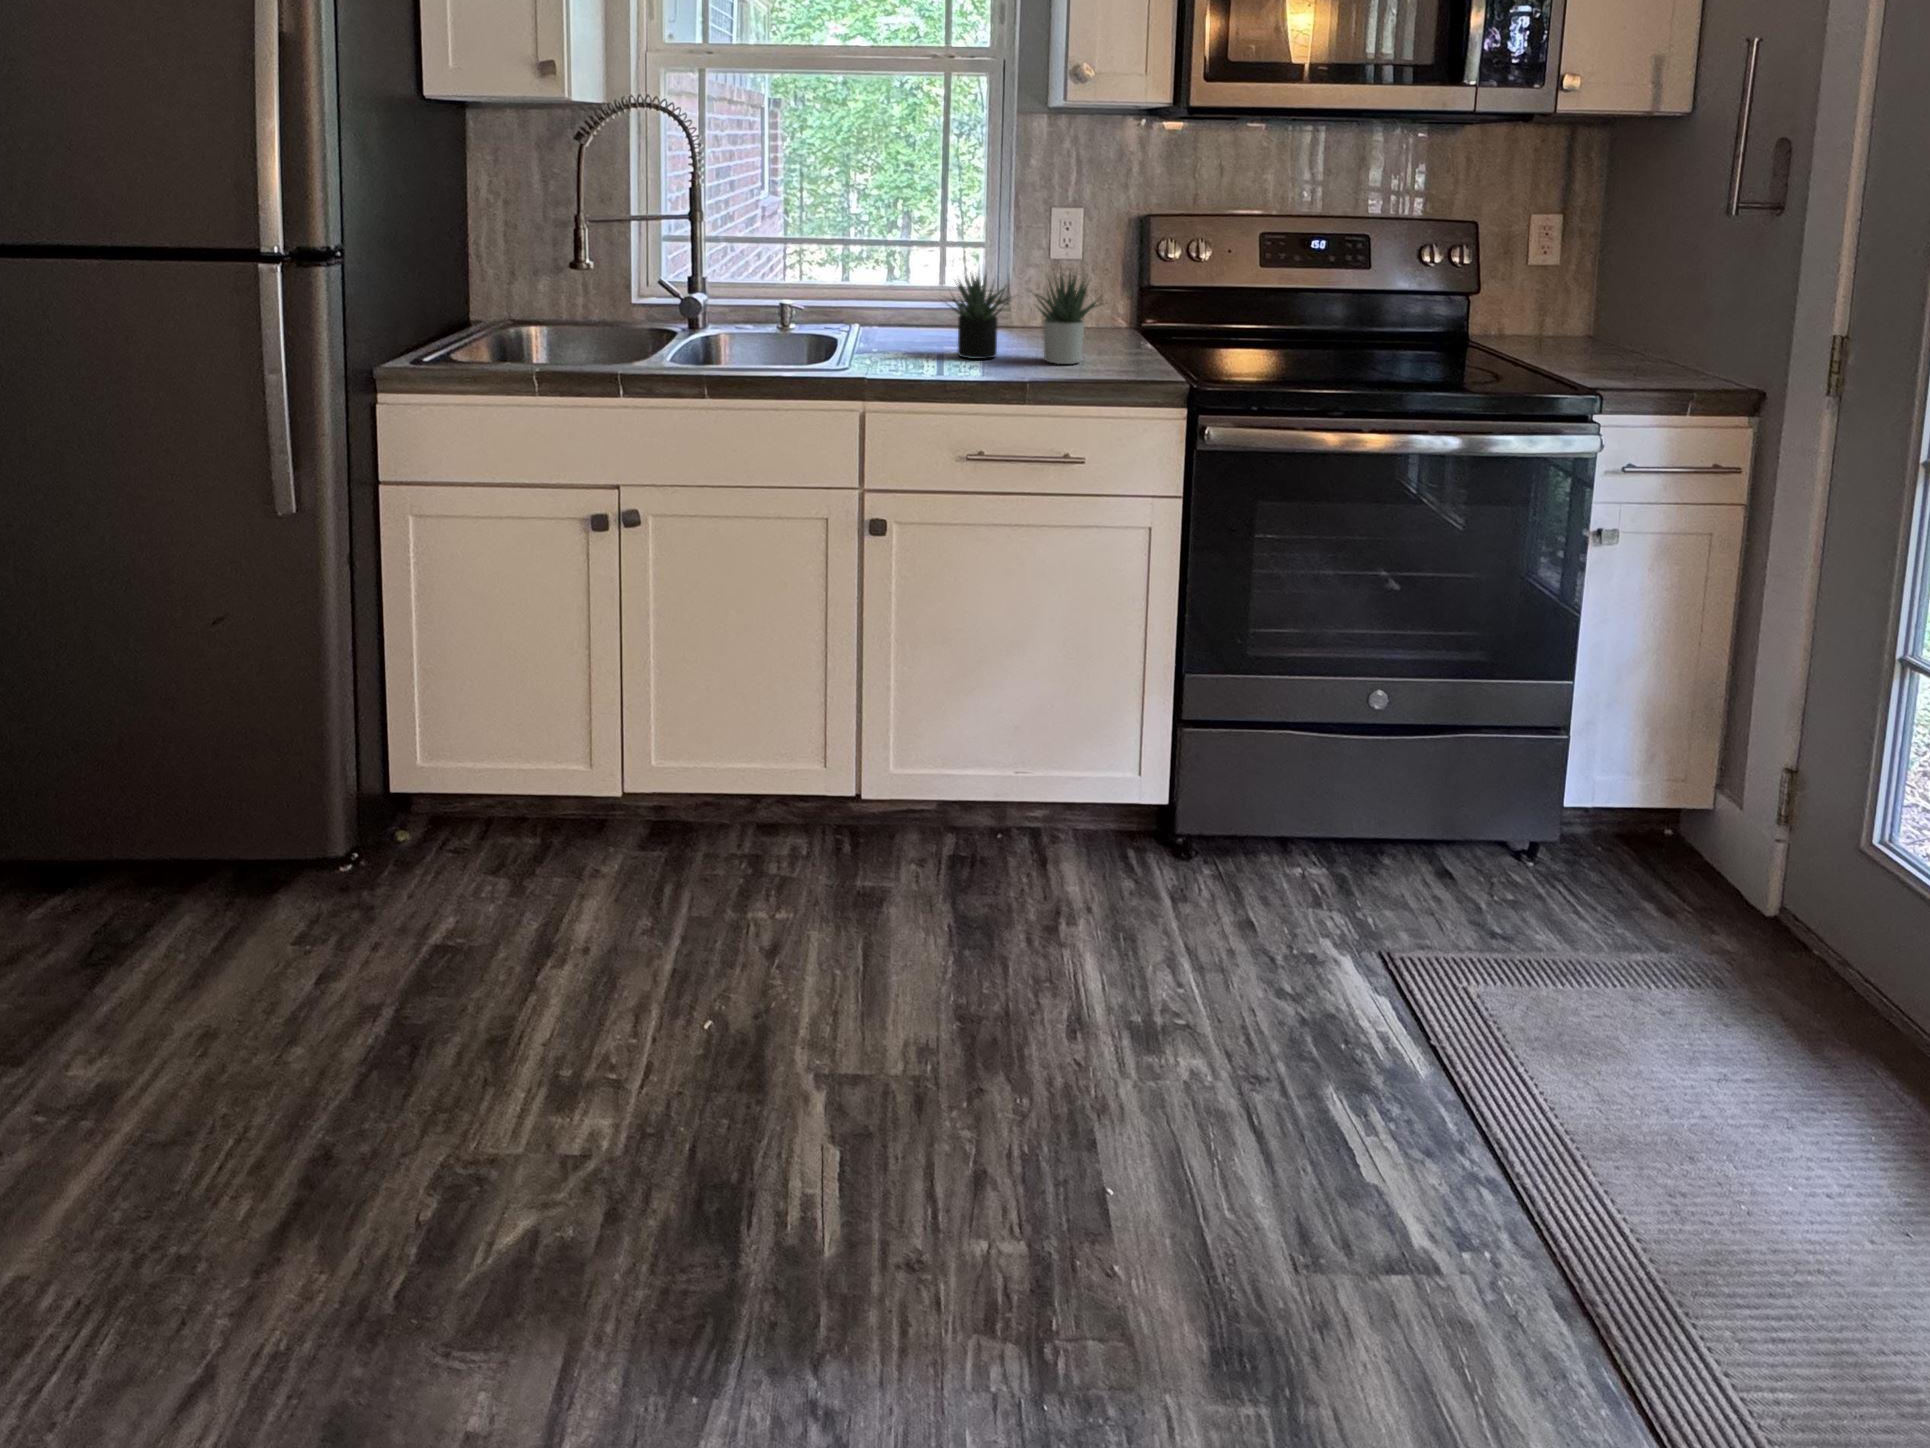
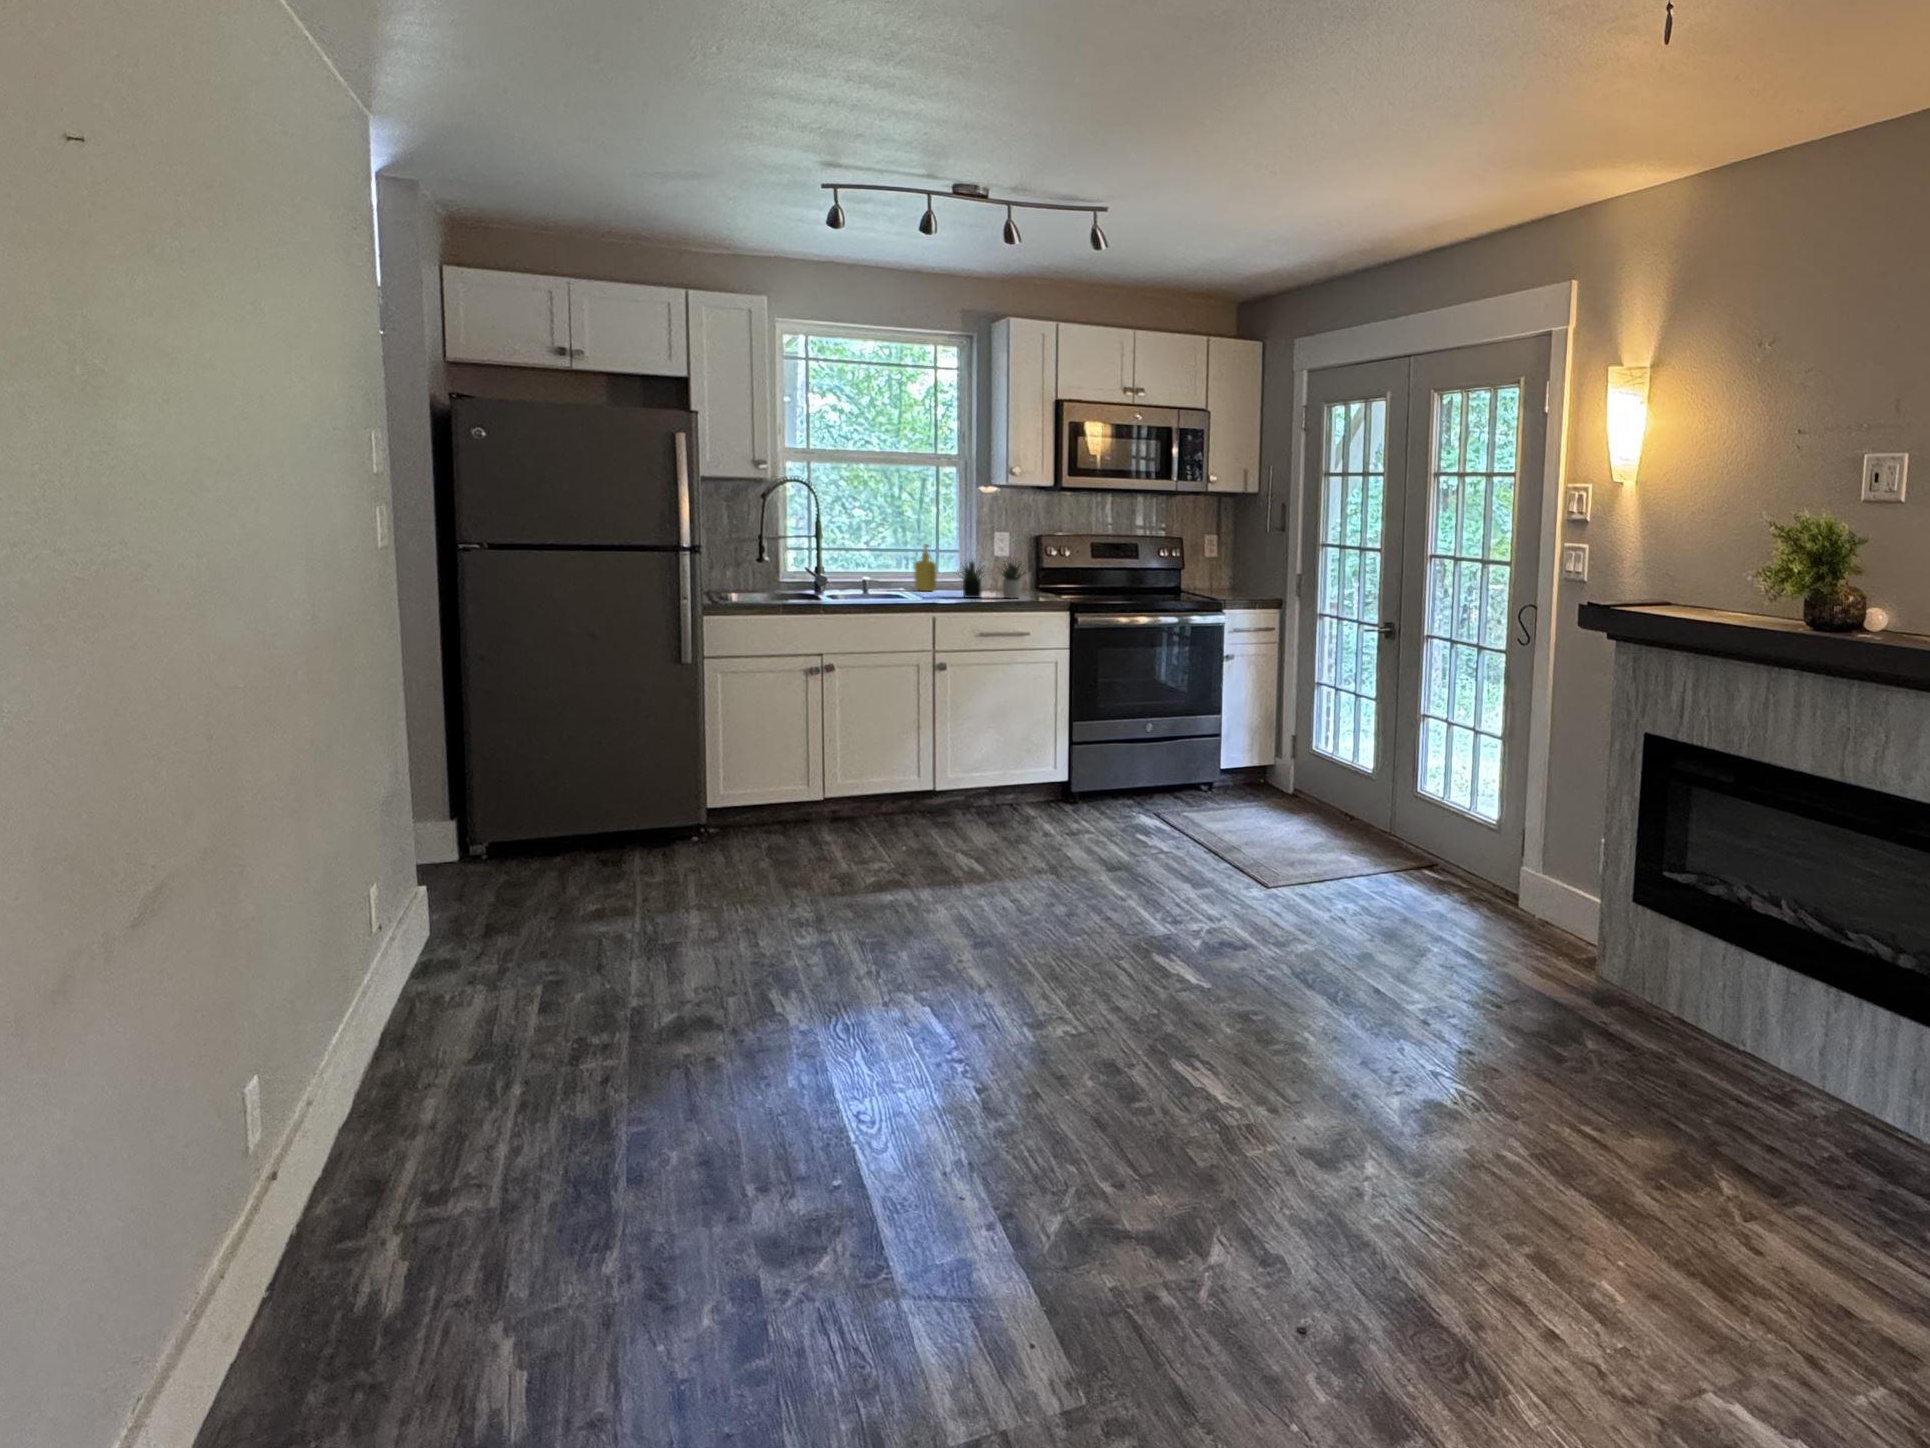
soap dispenser: none [888,232,932,328] -> present [915,544,937,591]

